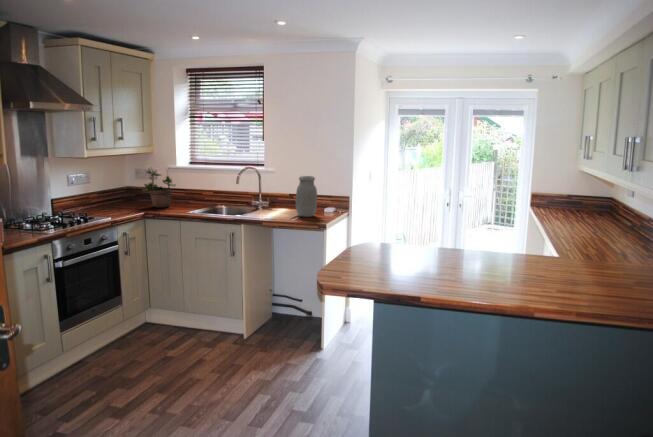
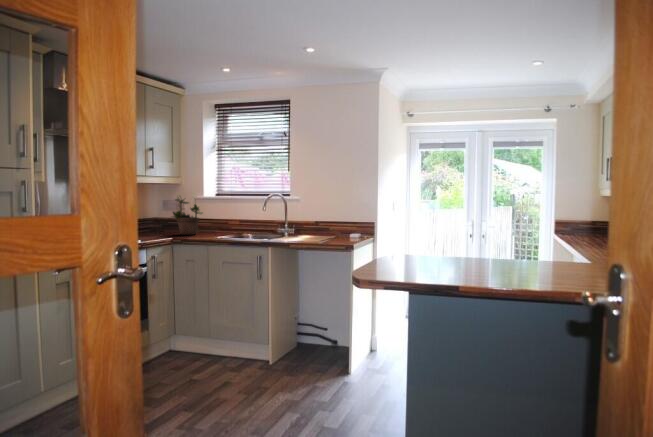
jar: present [296,176,317,217] -> none [322,200,343,240]

